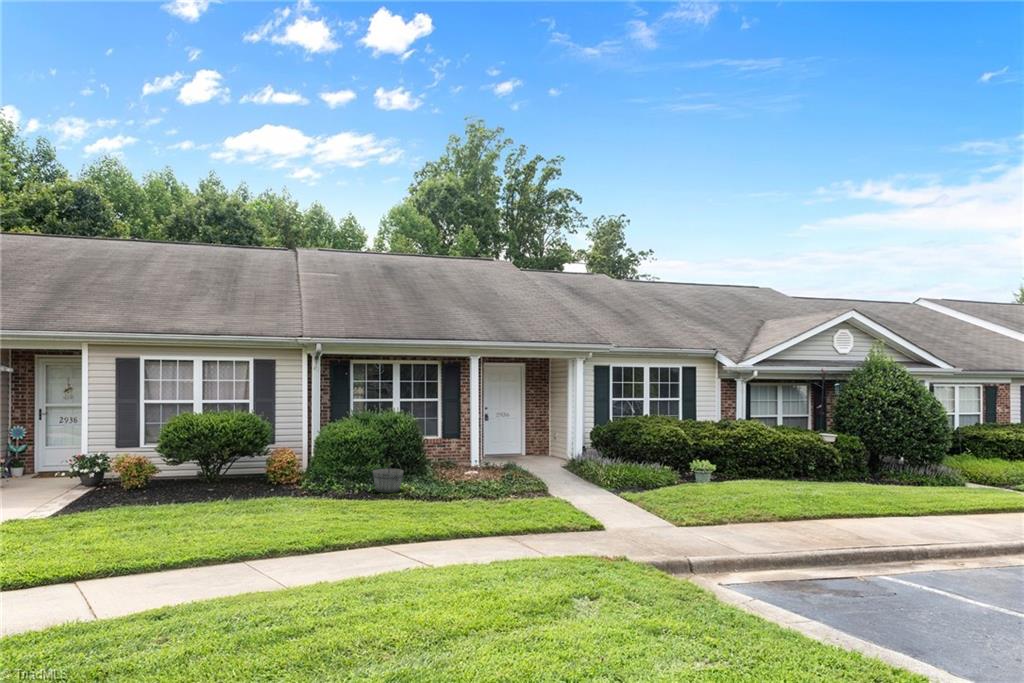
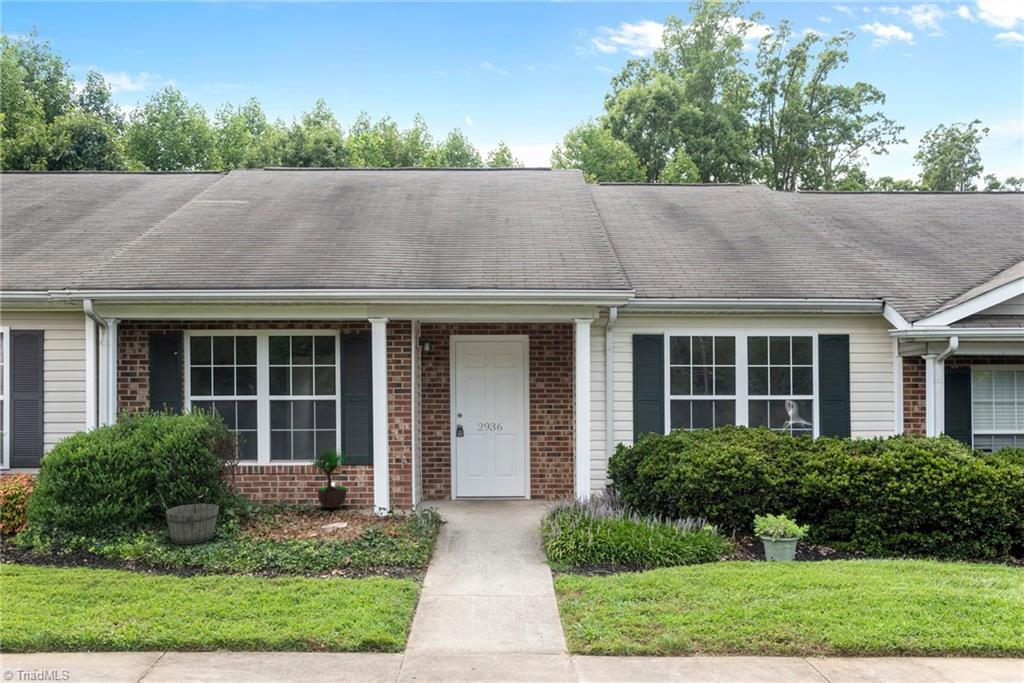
potted tree: none [417,431,442,474] -> present [311,451,346,508]

